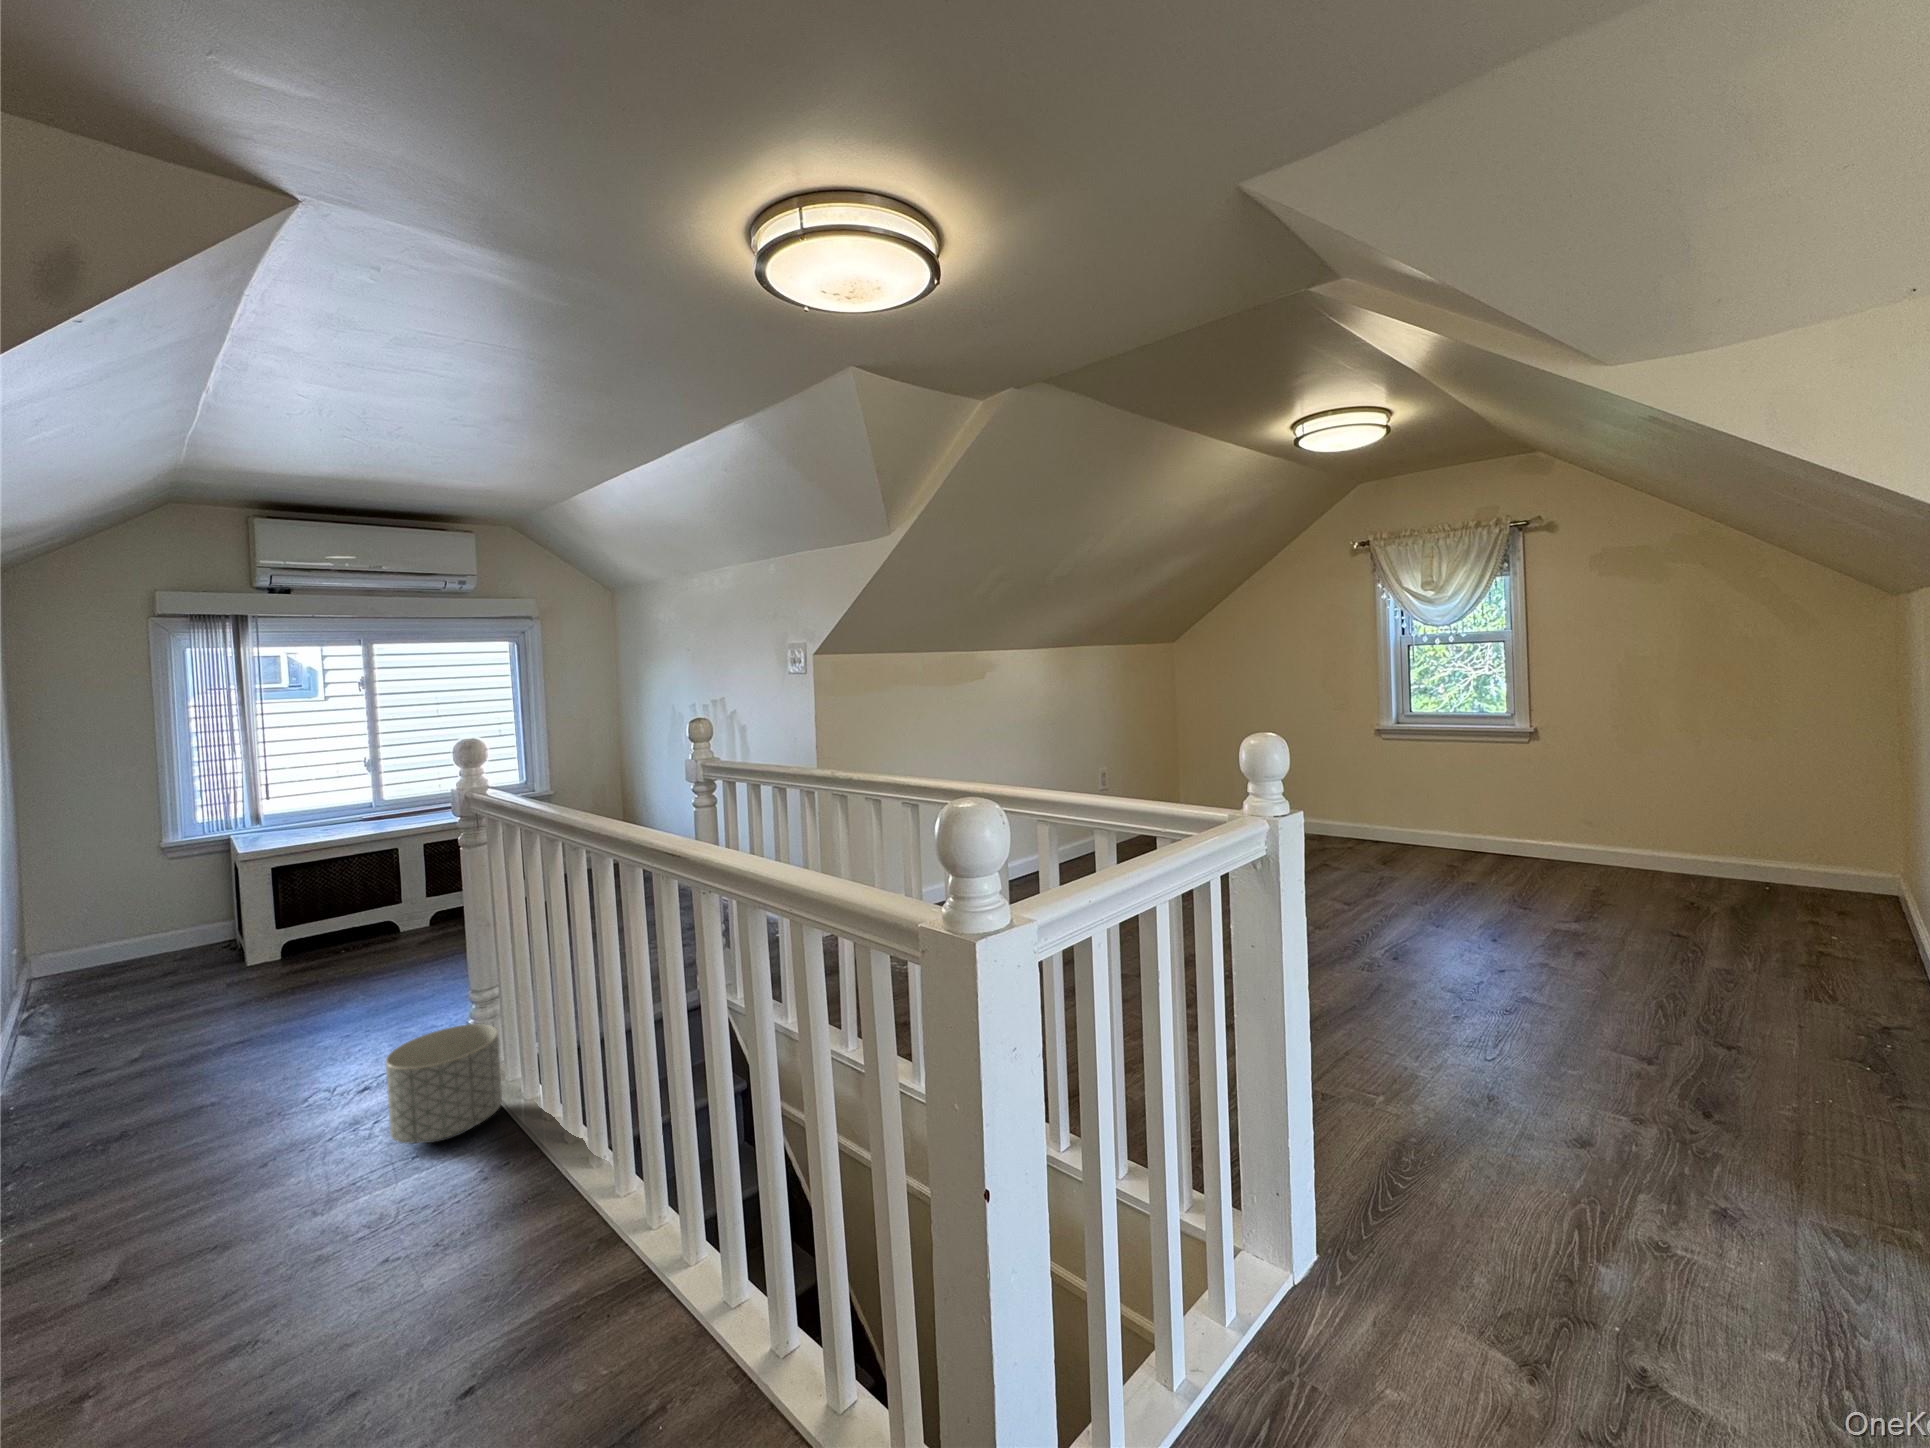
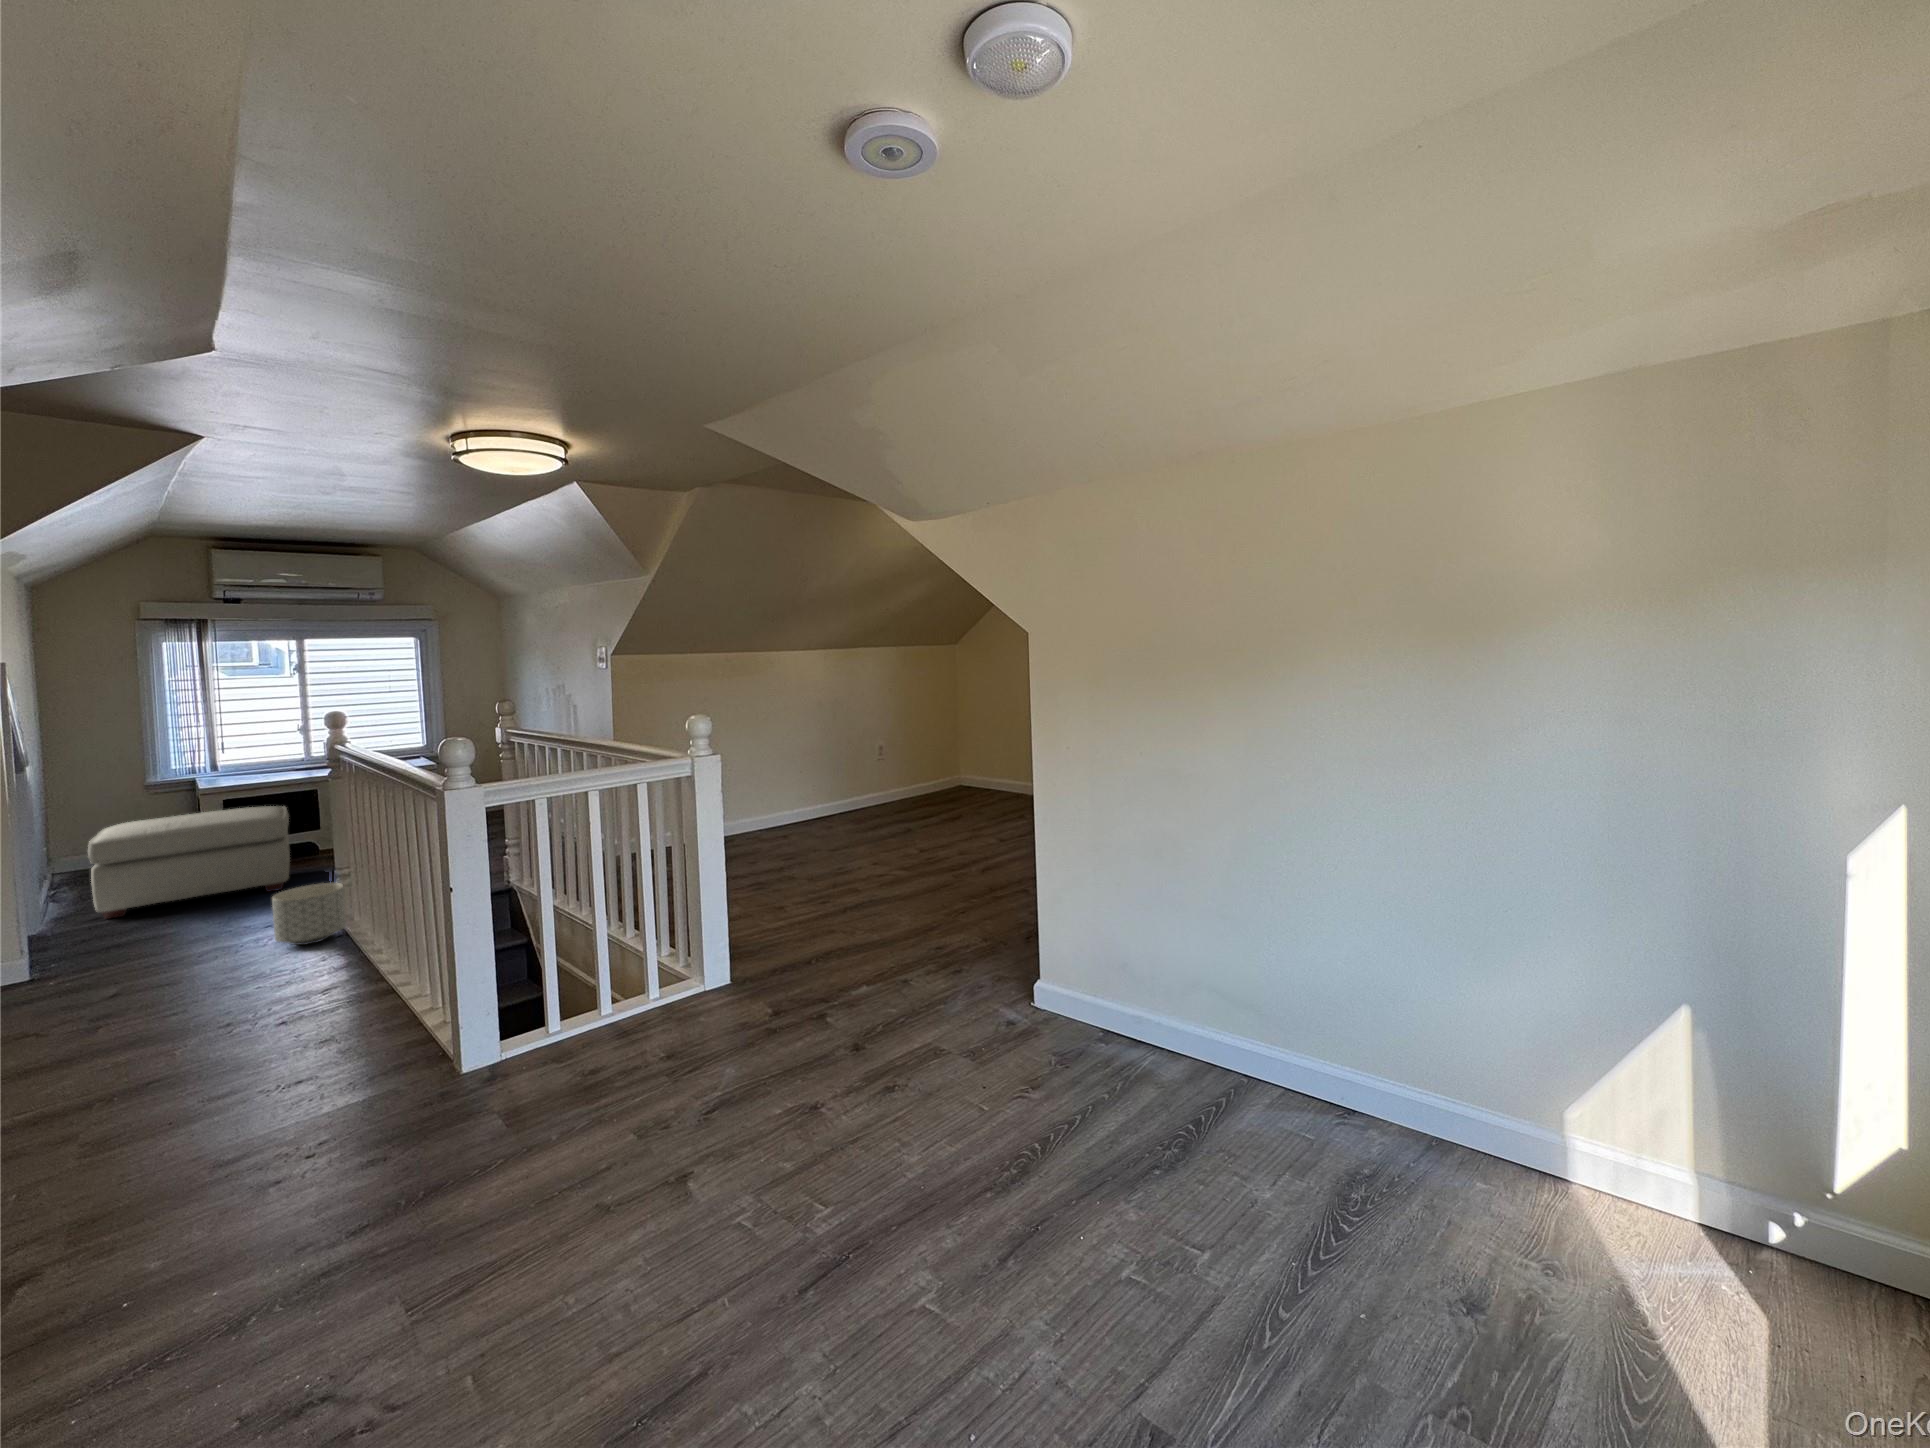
ottoman: none [75,878,377,1076] -> present [88,806,290,919]

